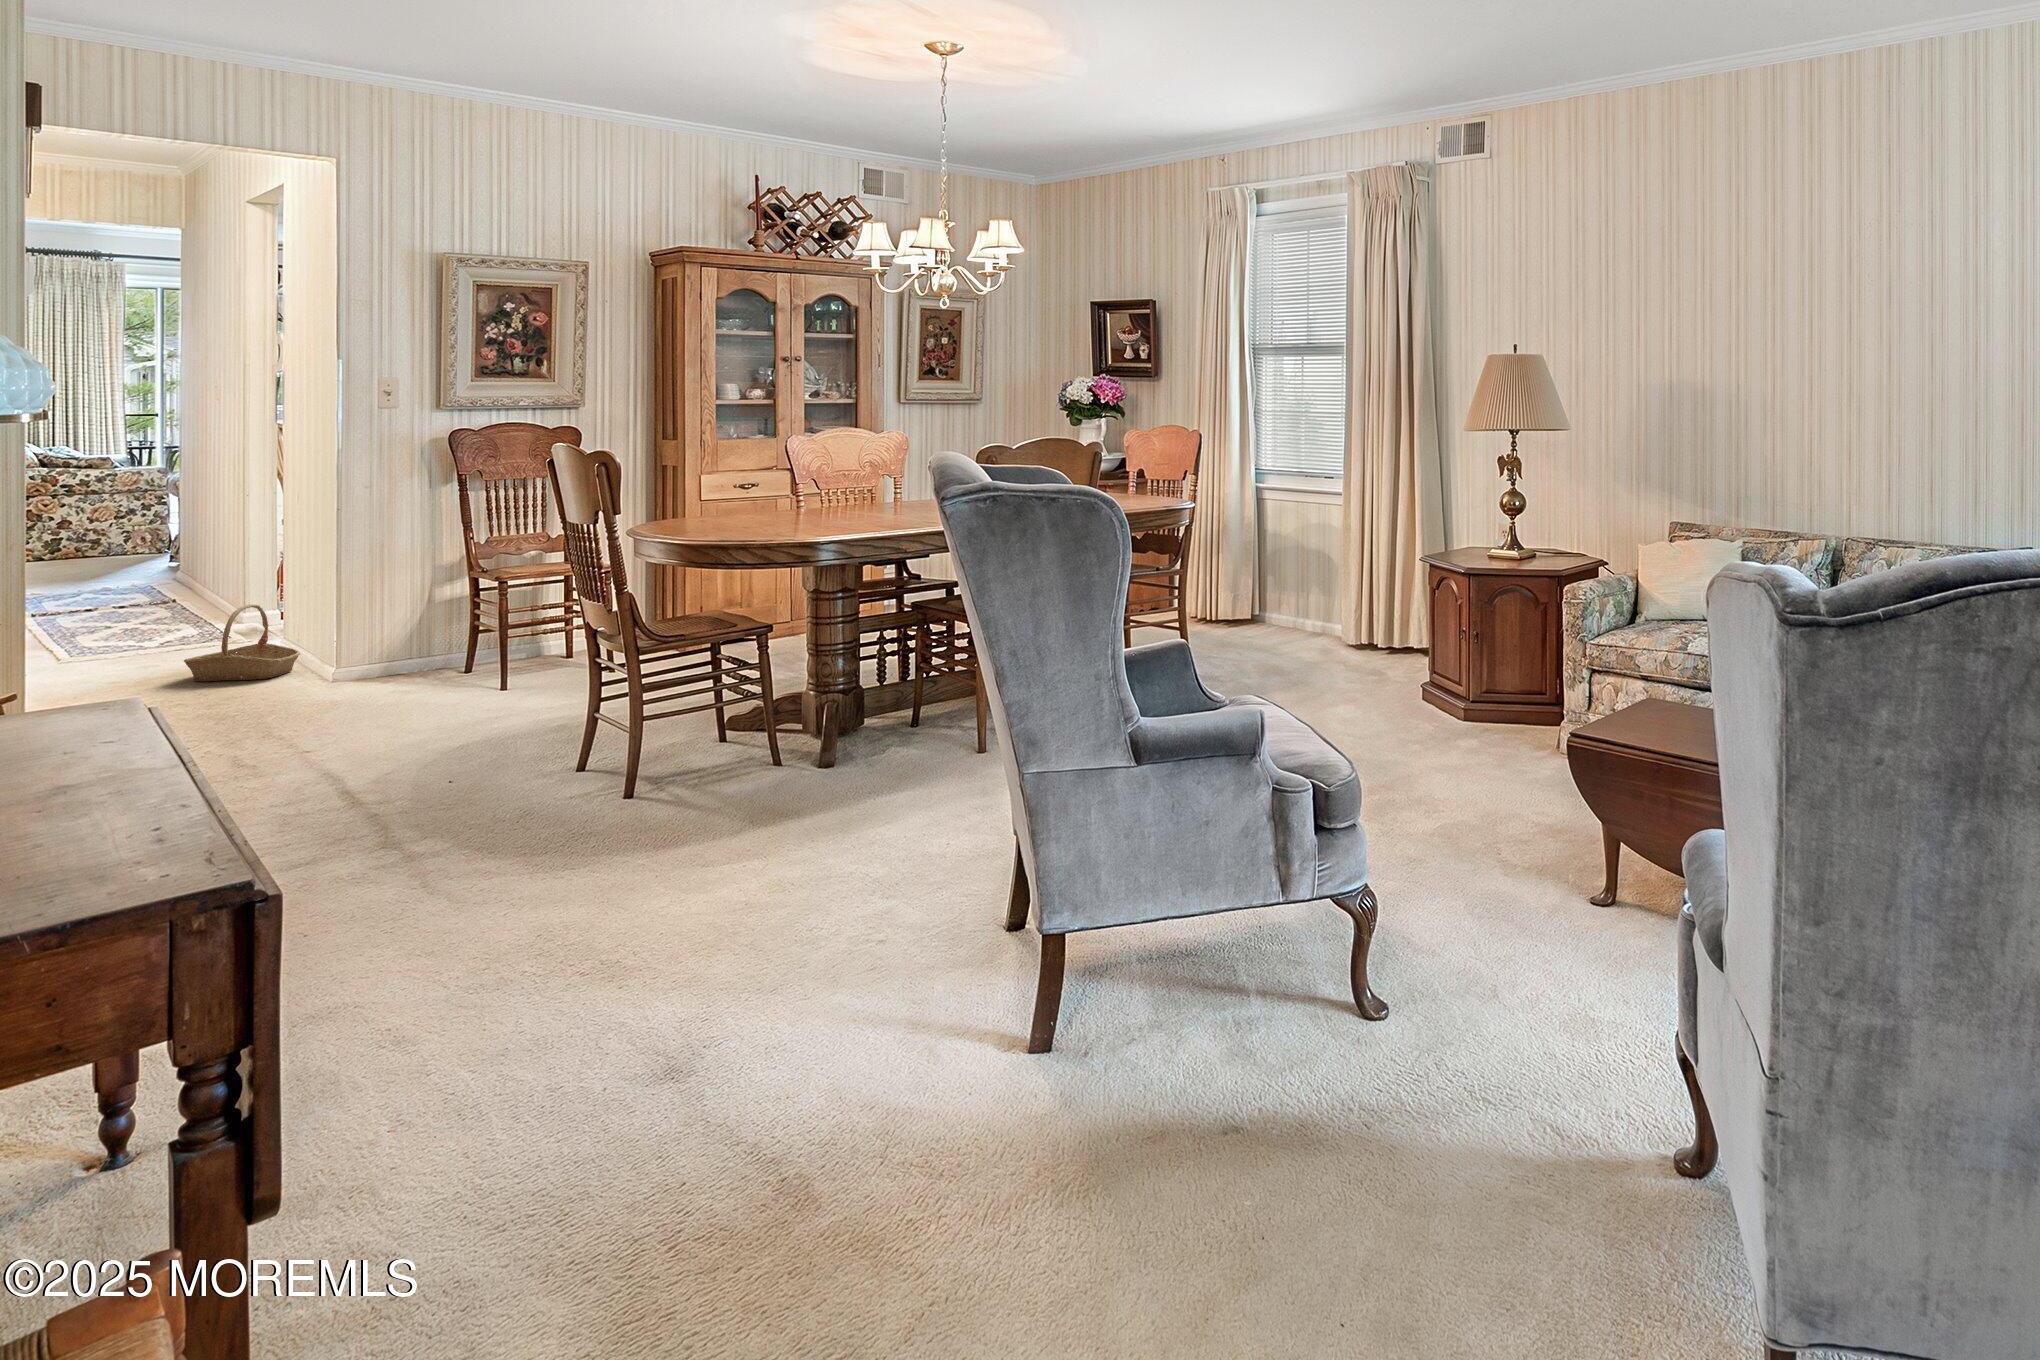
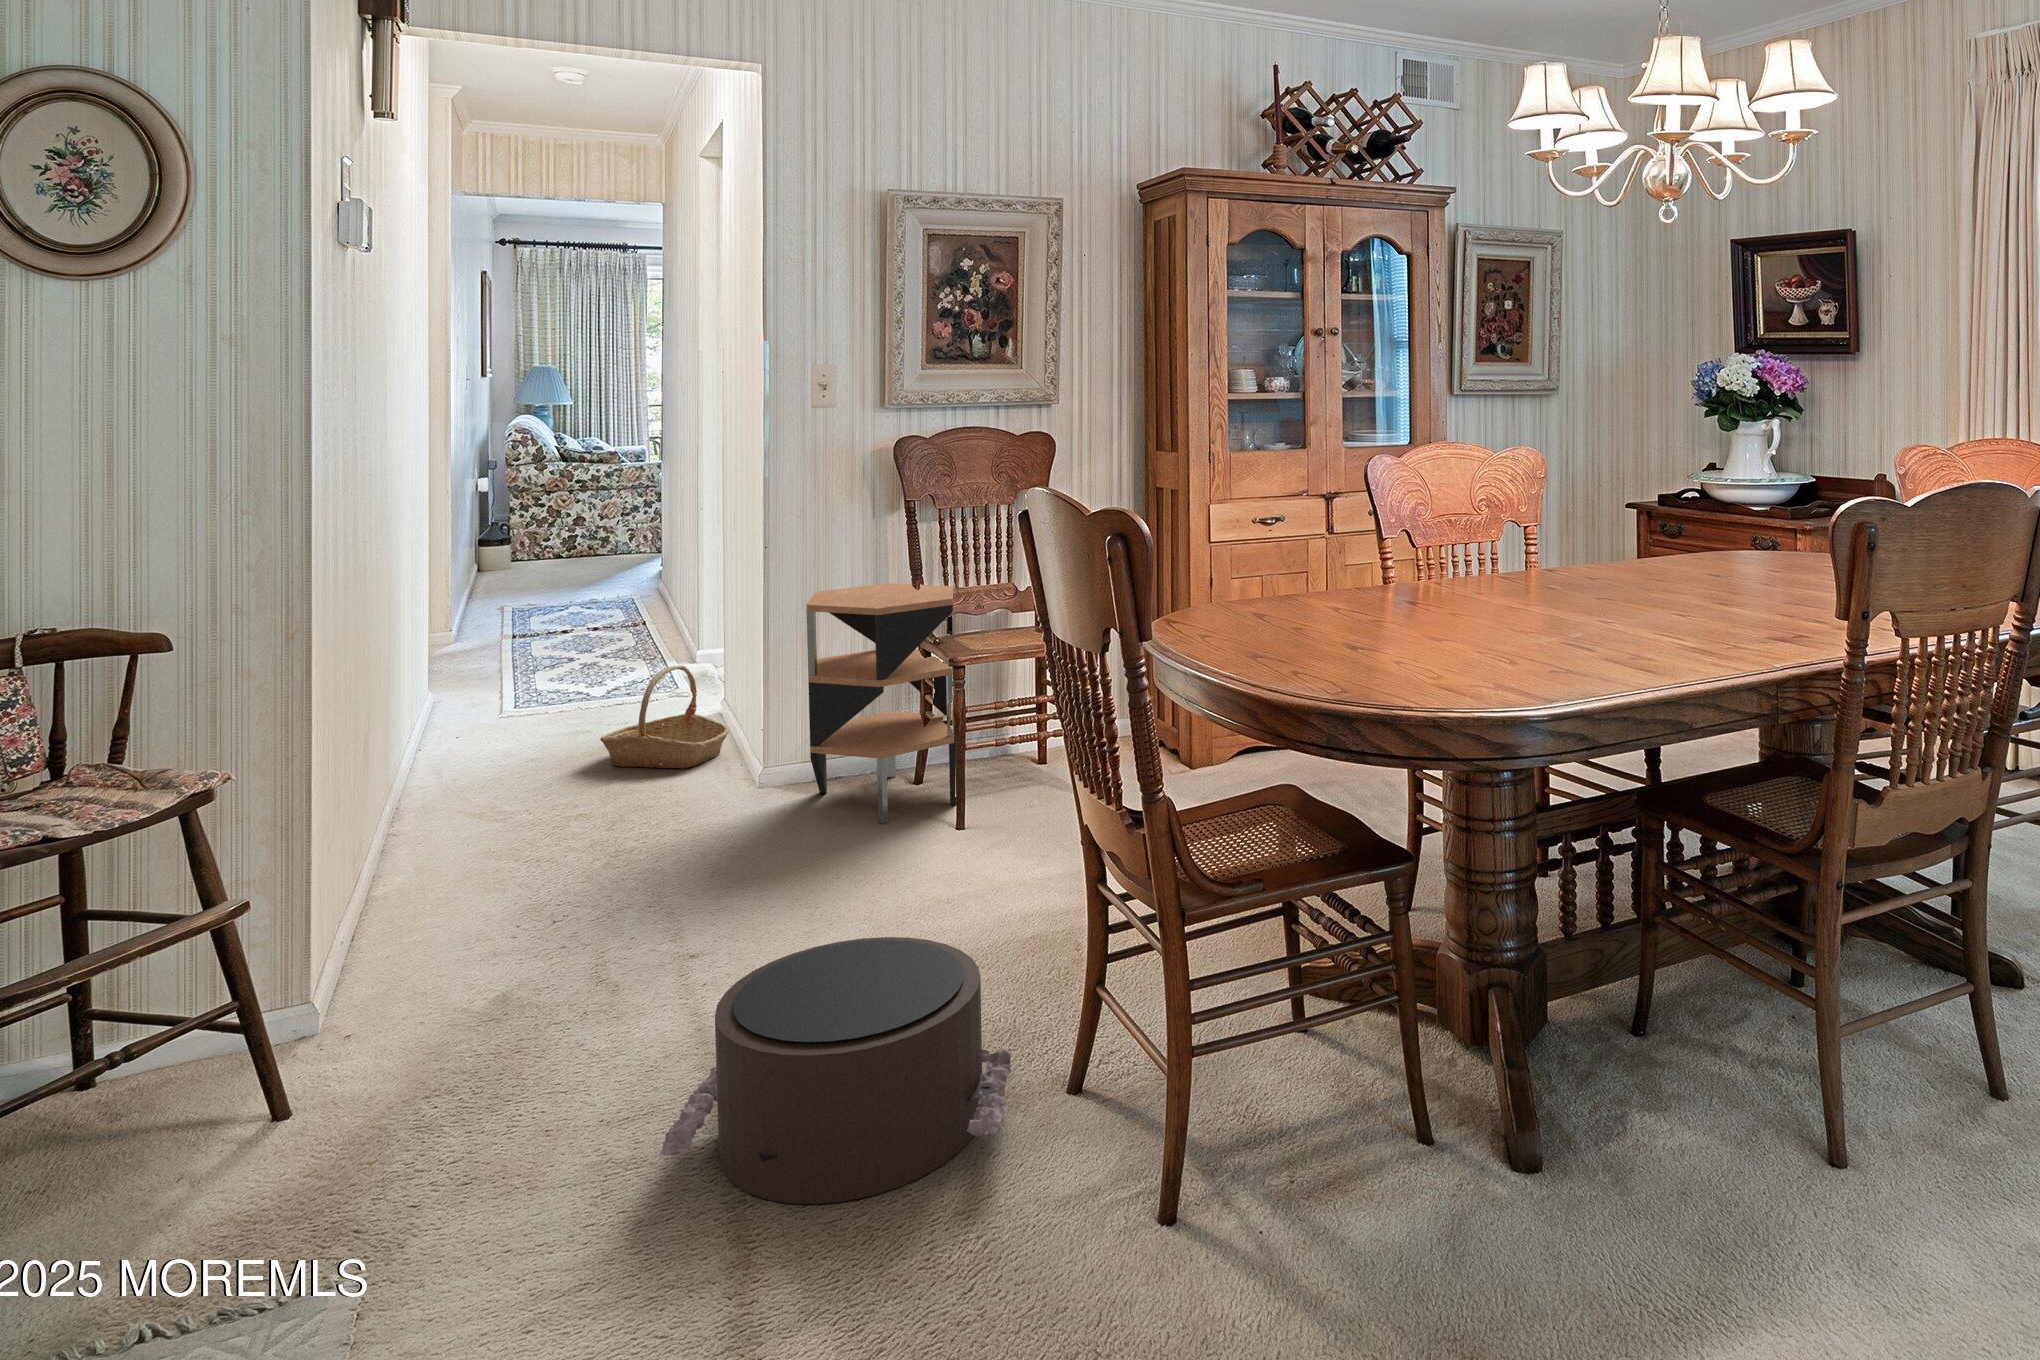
side table: none [381,534,503,693] -> present [806,583,957,823]
pouf: none [333,699,545,810] -> present [660,937,1011,1204]

